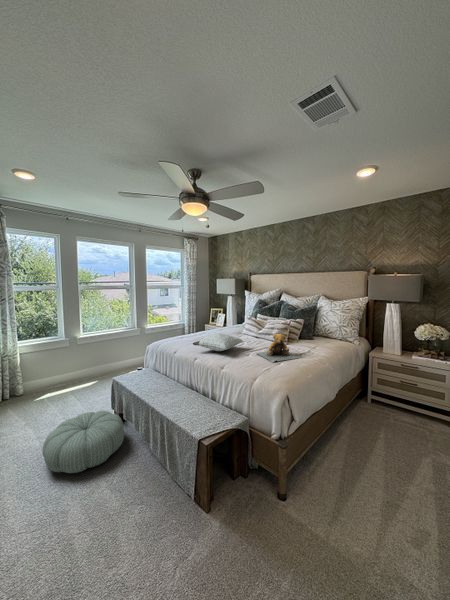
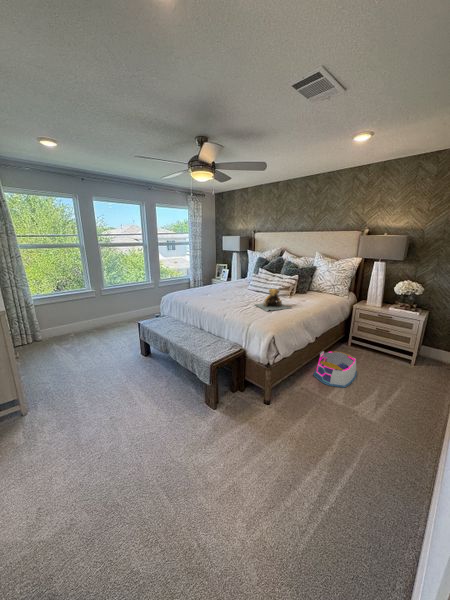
pillow: present [193,333,243,351] -> none [202,288,244,303]
pouf: present [42,411,124,473] -> none [93,347,151,387]
storage bin: none [335,412,391,467] -> present [313,351,357,388]

